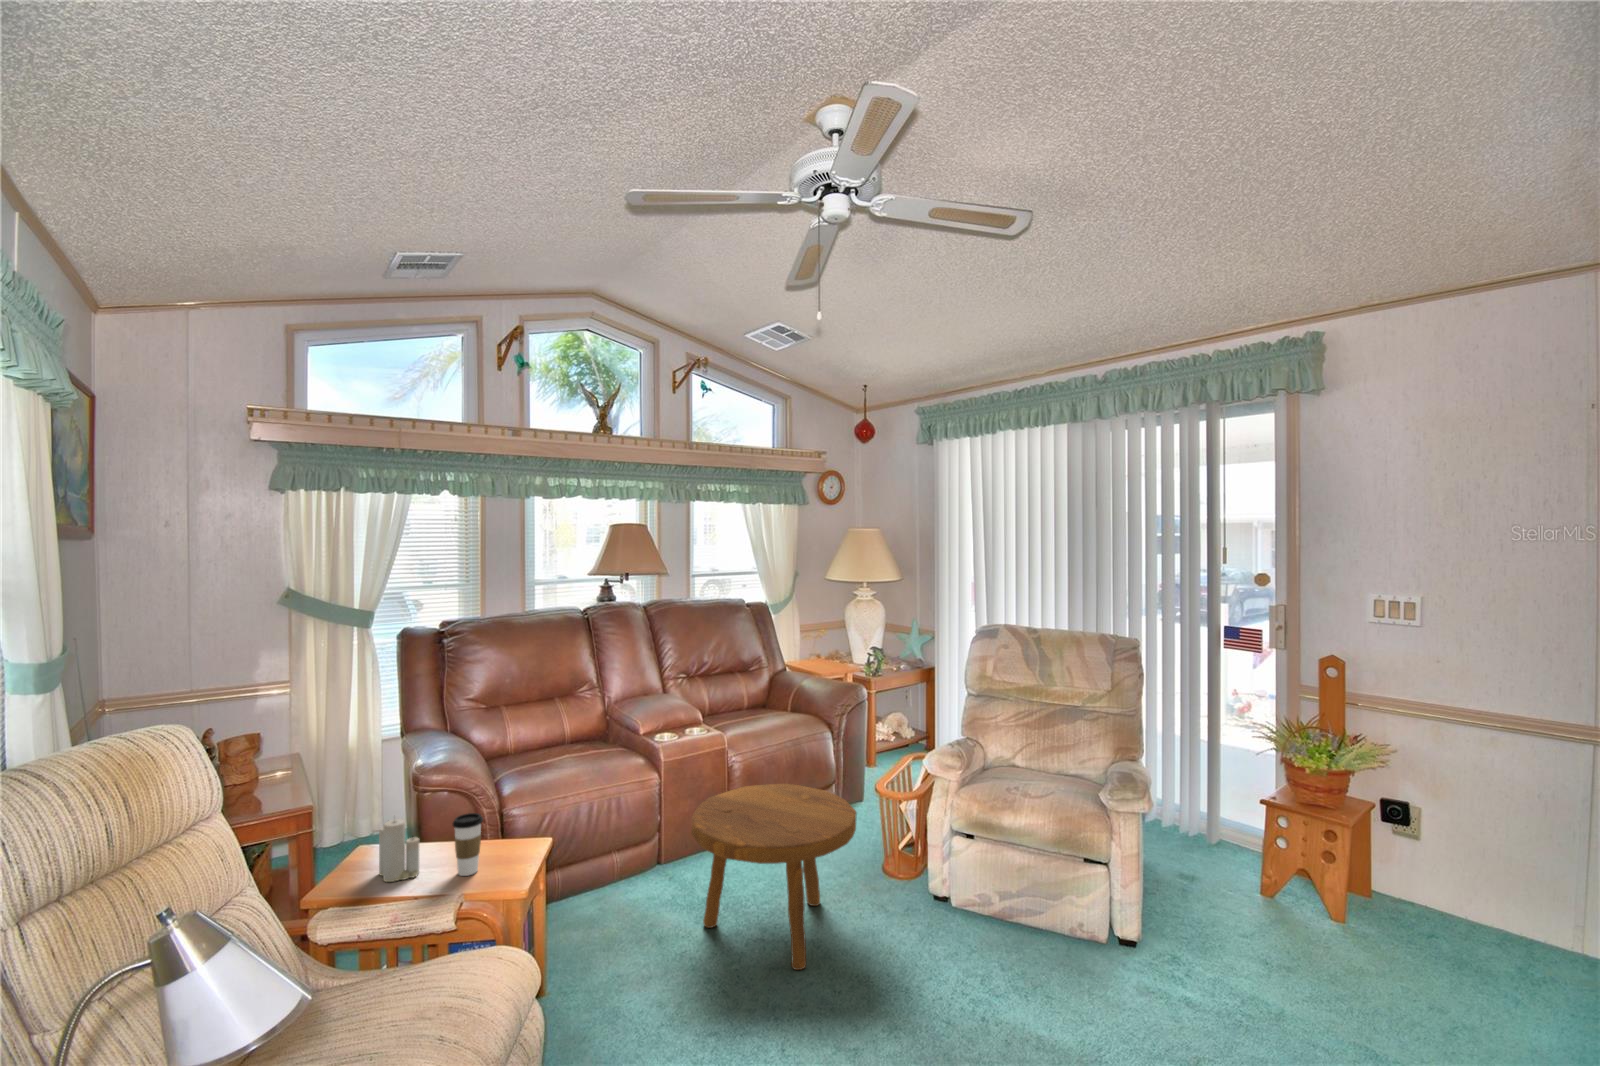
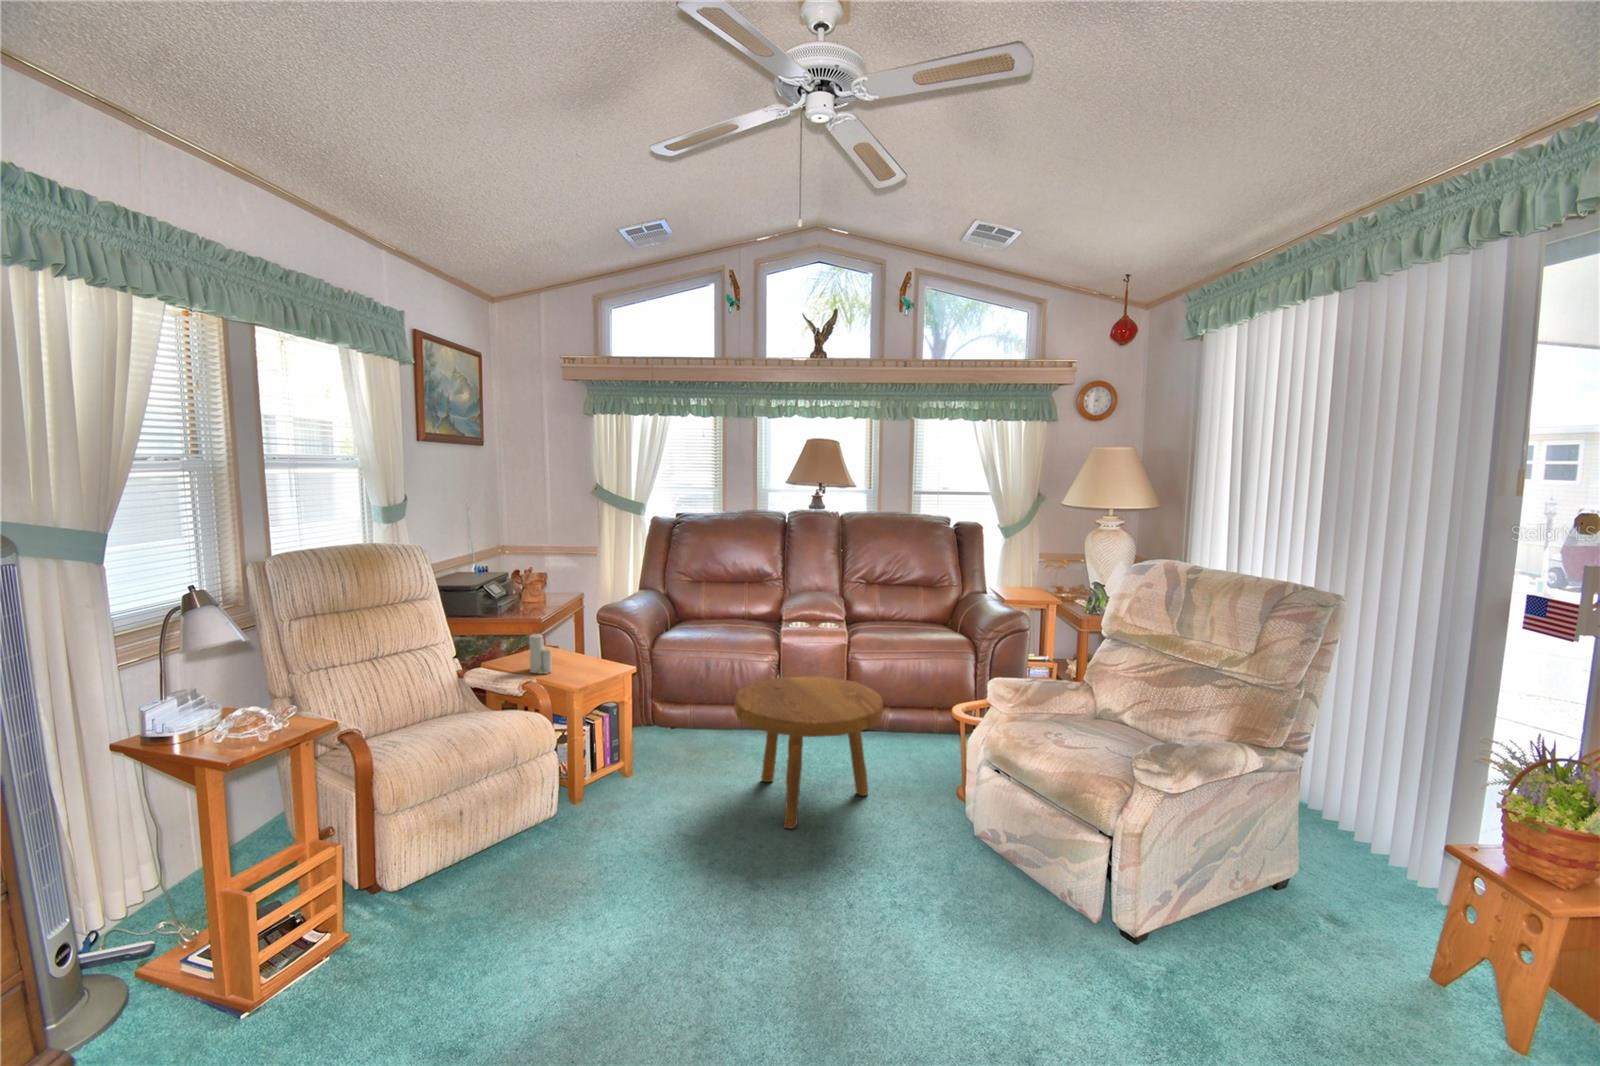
coffee cup: present [453,813,483,876] -> none [562,640,582,680]

